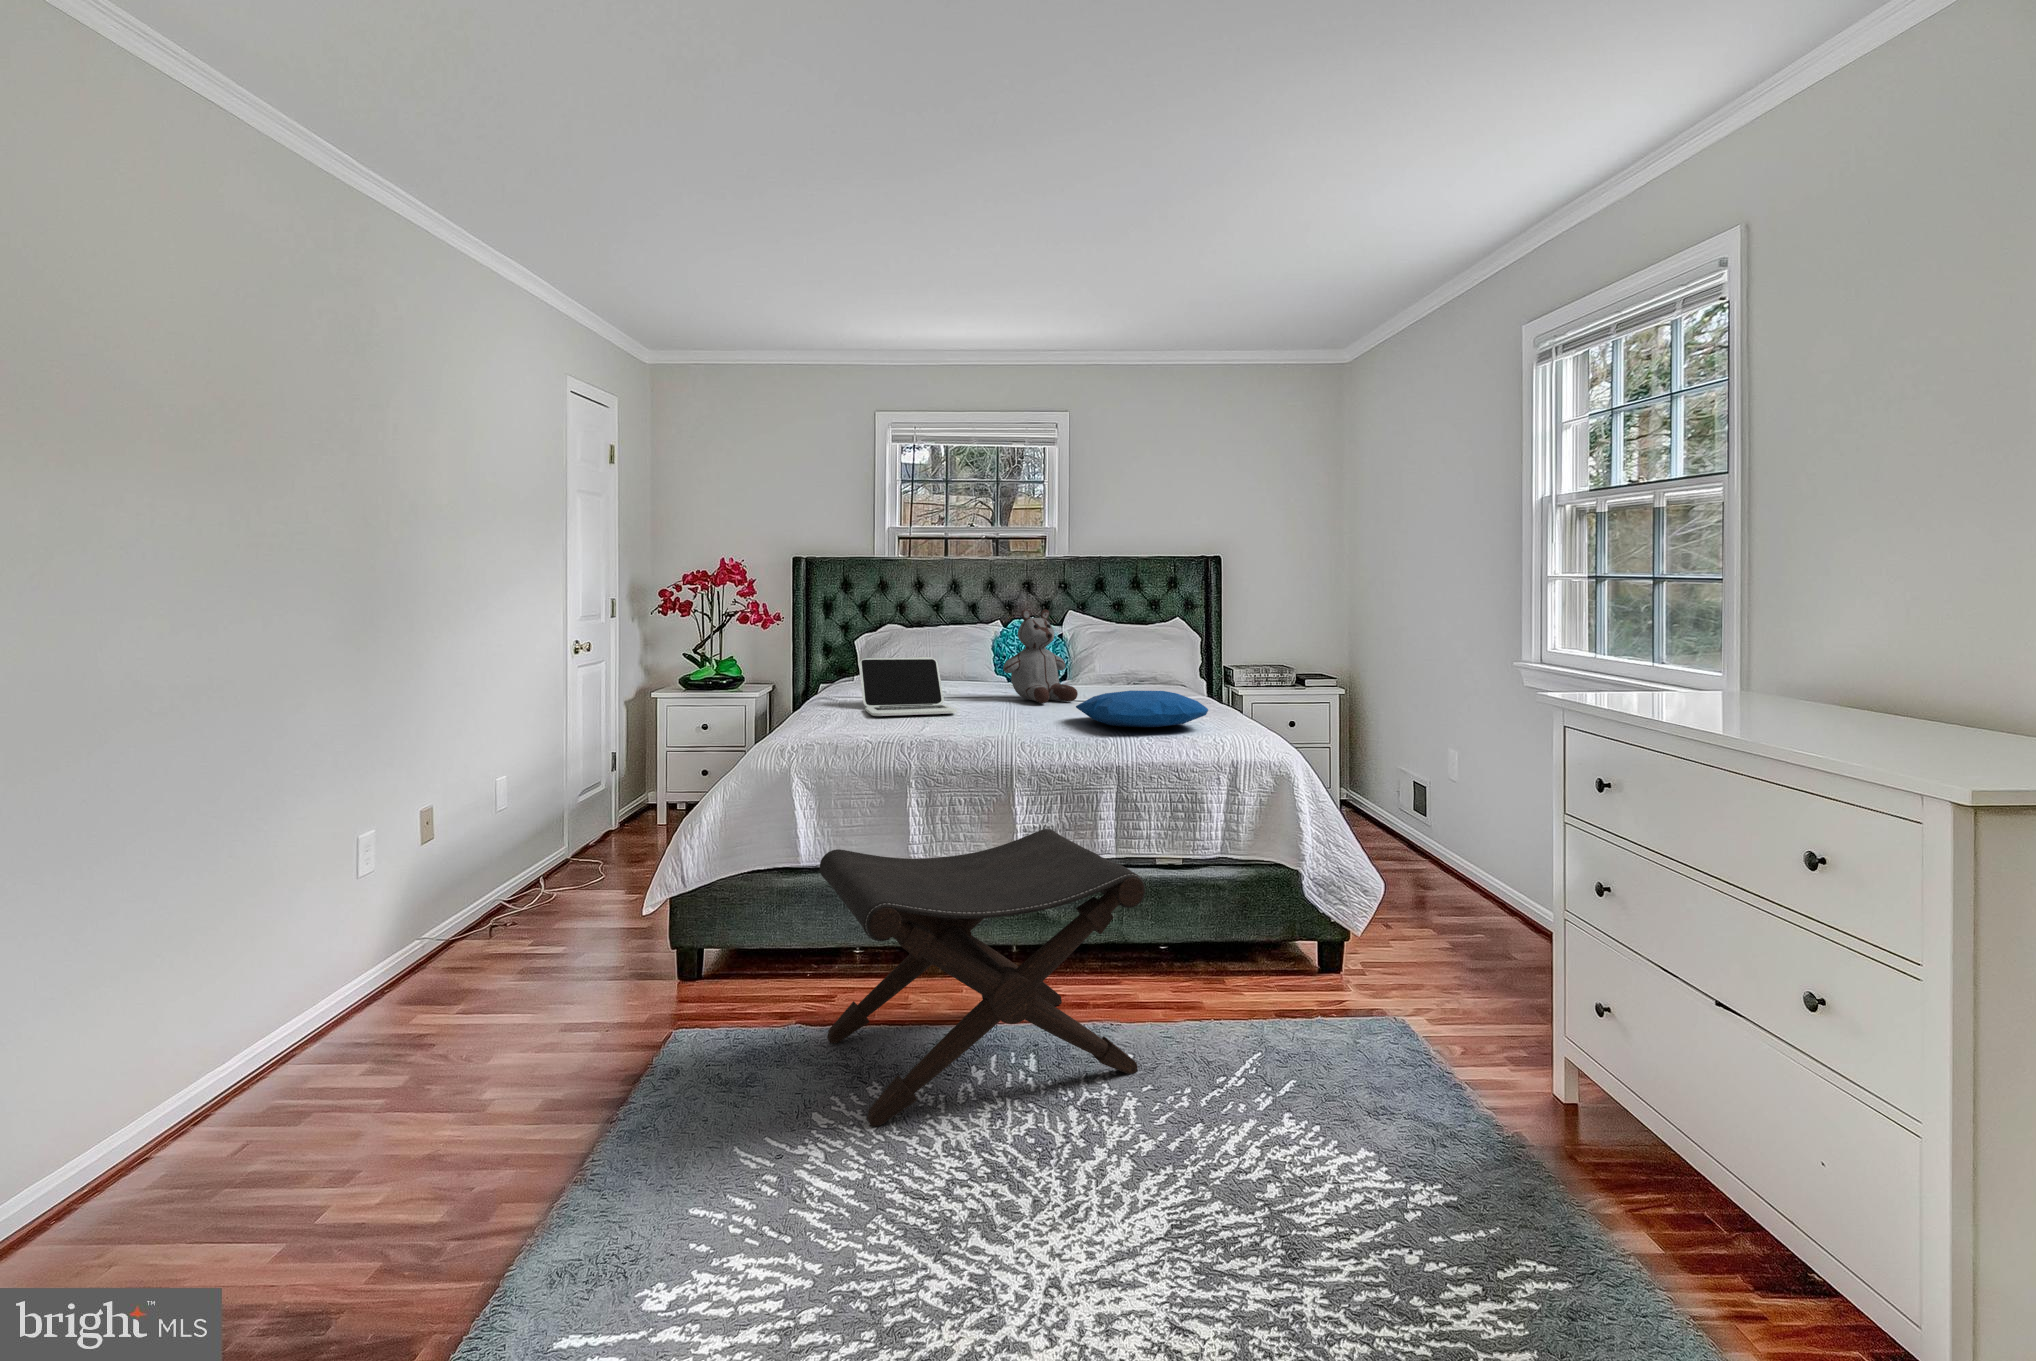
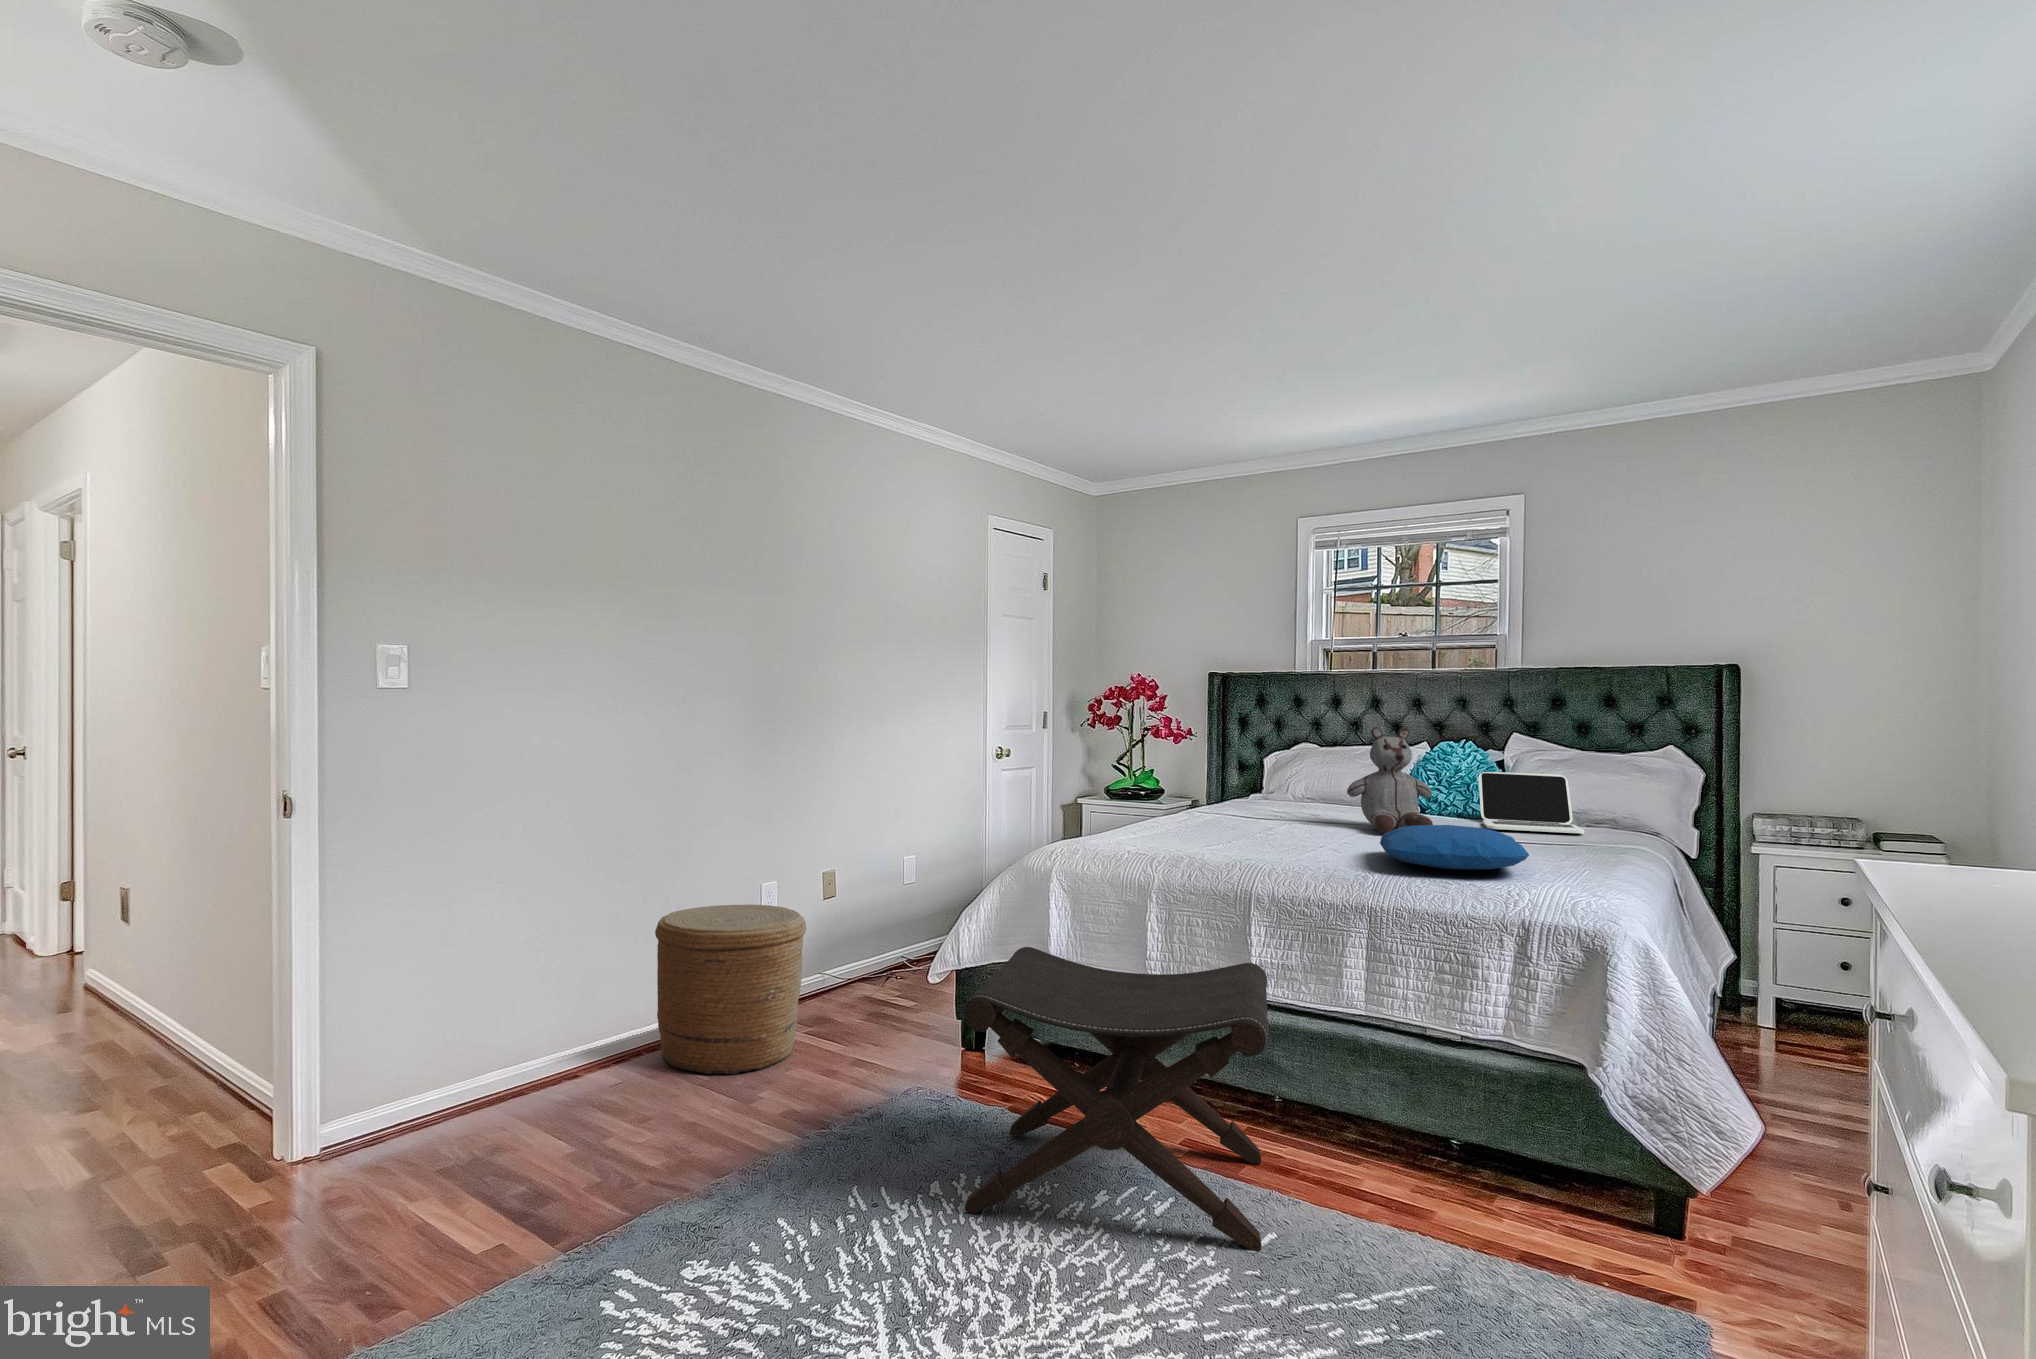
laptop: present [859,657,957,716] -> present [1479,772,1584,833]
woven basket: none [260,857,488,1088] -> present [655,904,806,1075]

